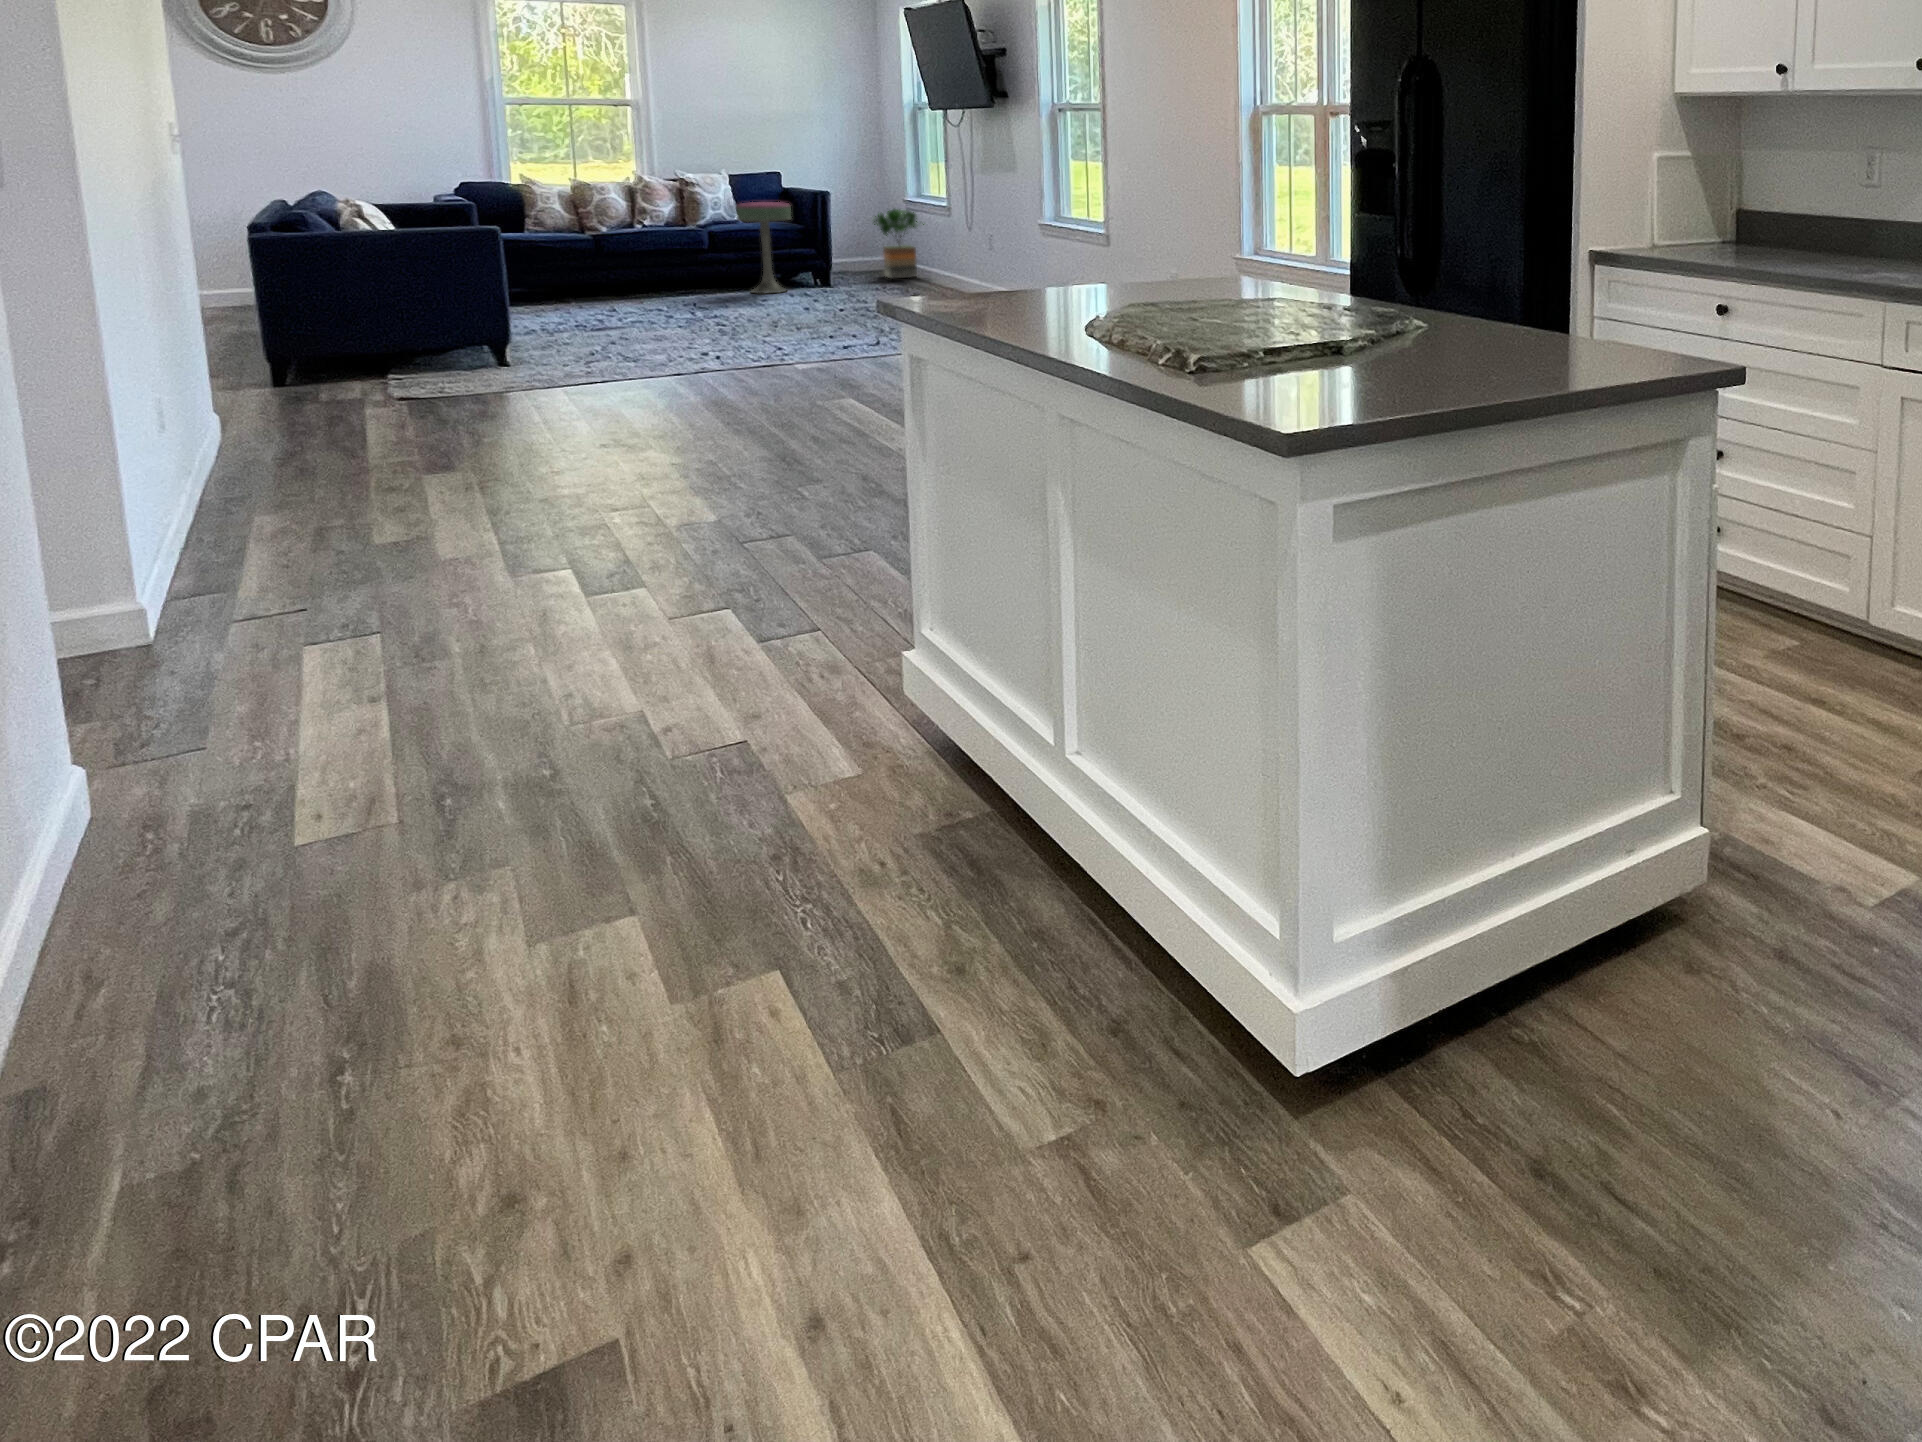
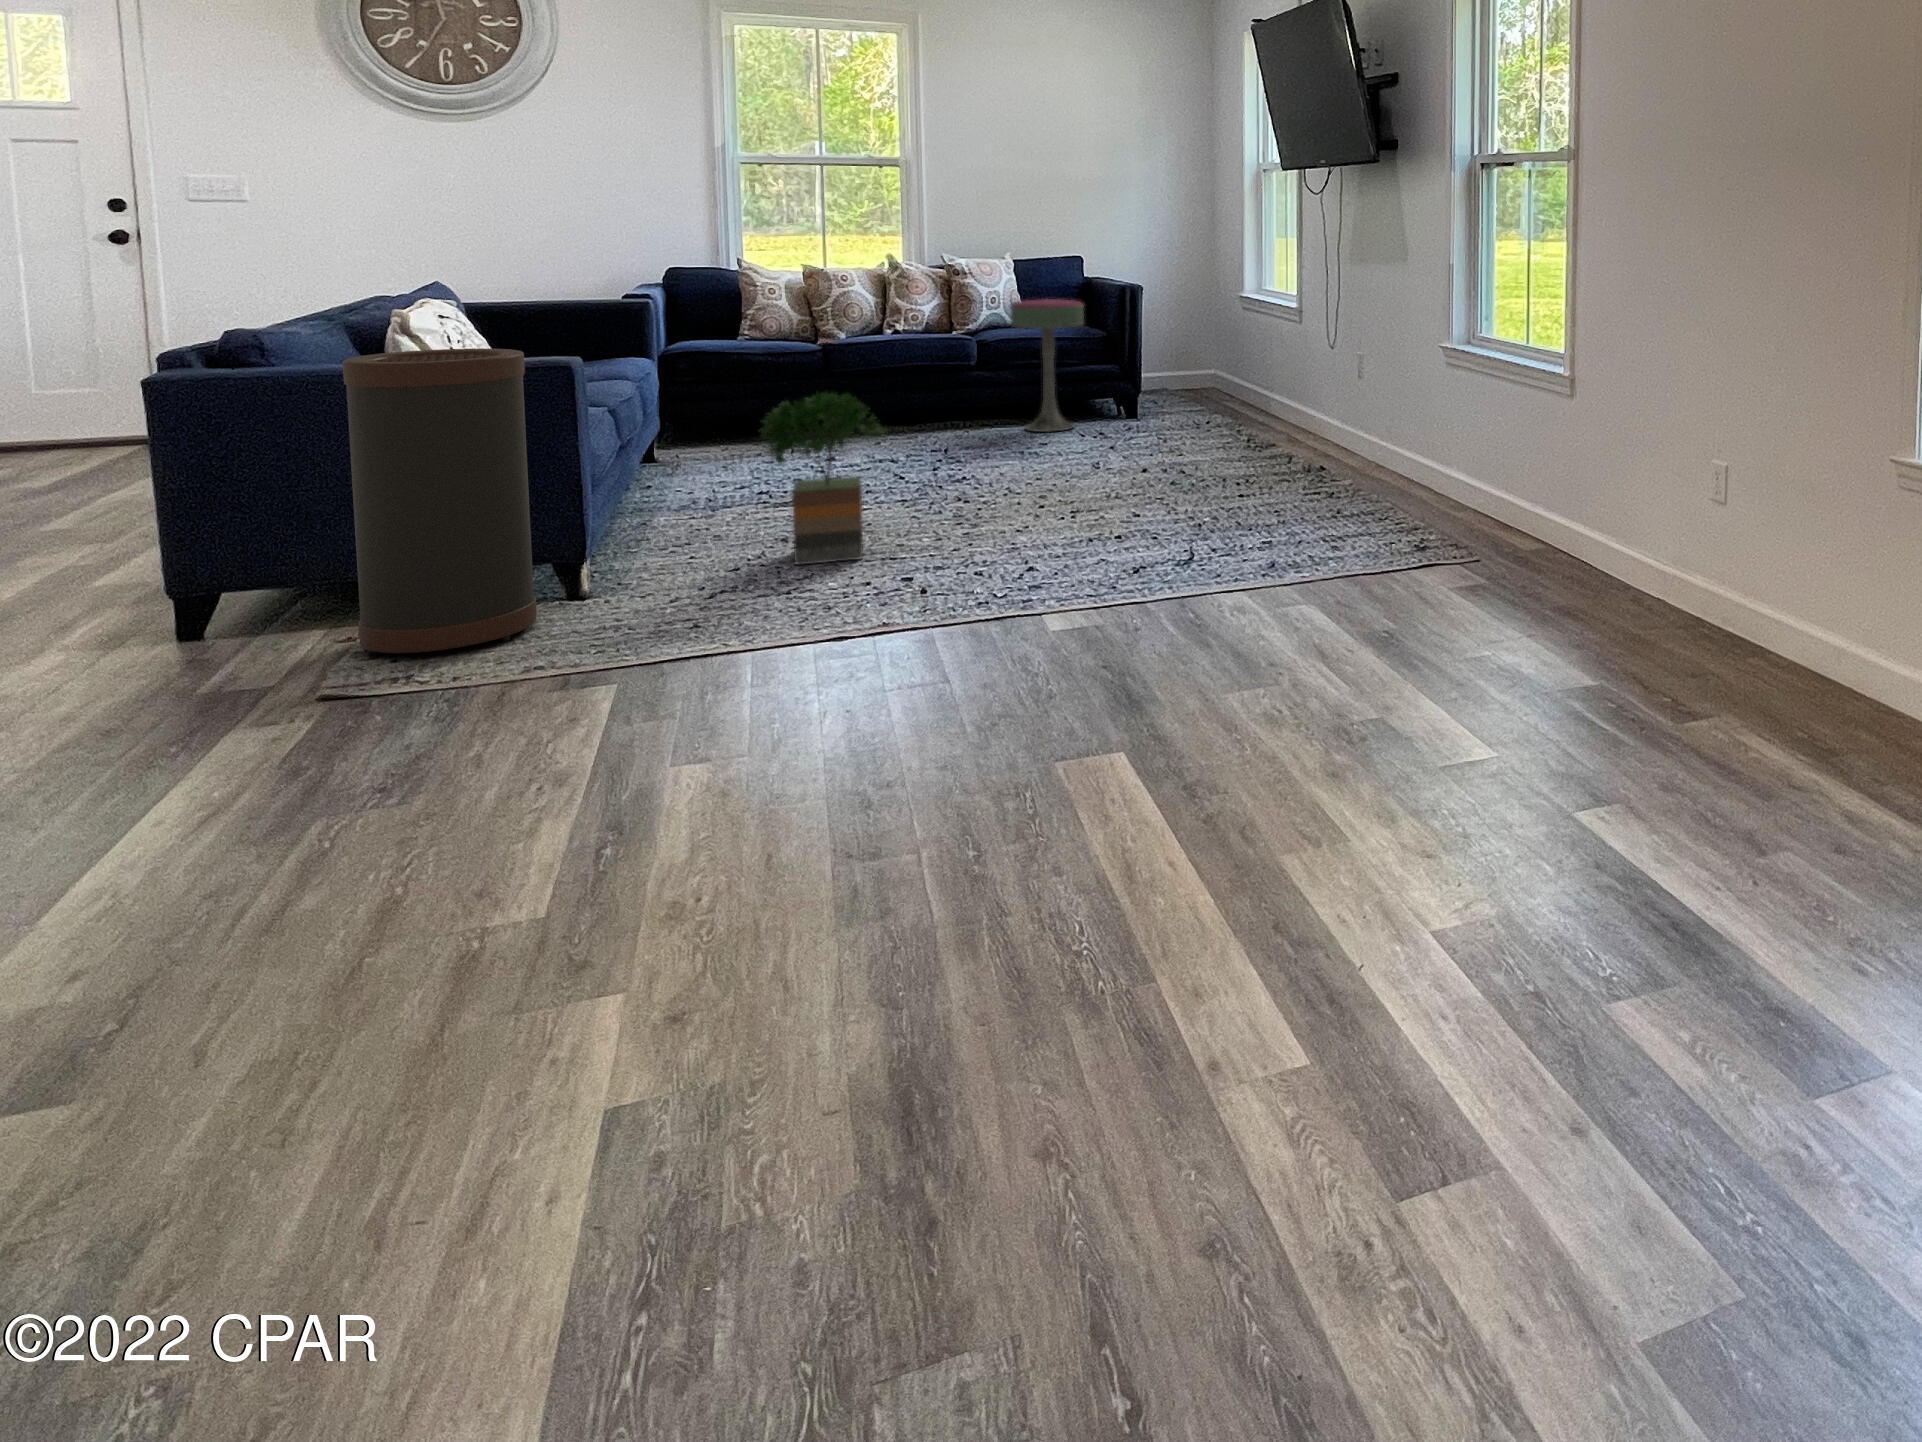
potted tree: present [874,209,924,278] -> present [761,393,885,565]
trash can: none [380,225,494,390] -> present [343,349,537,653]

